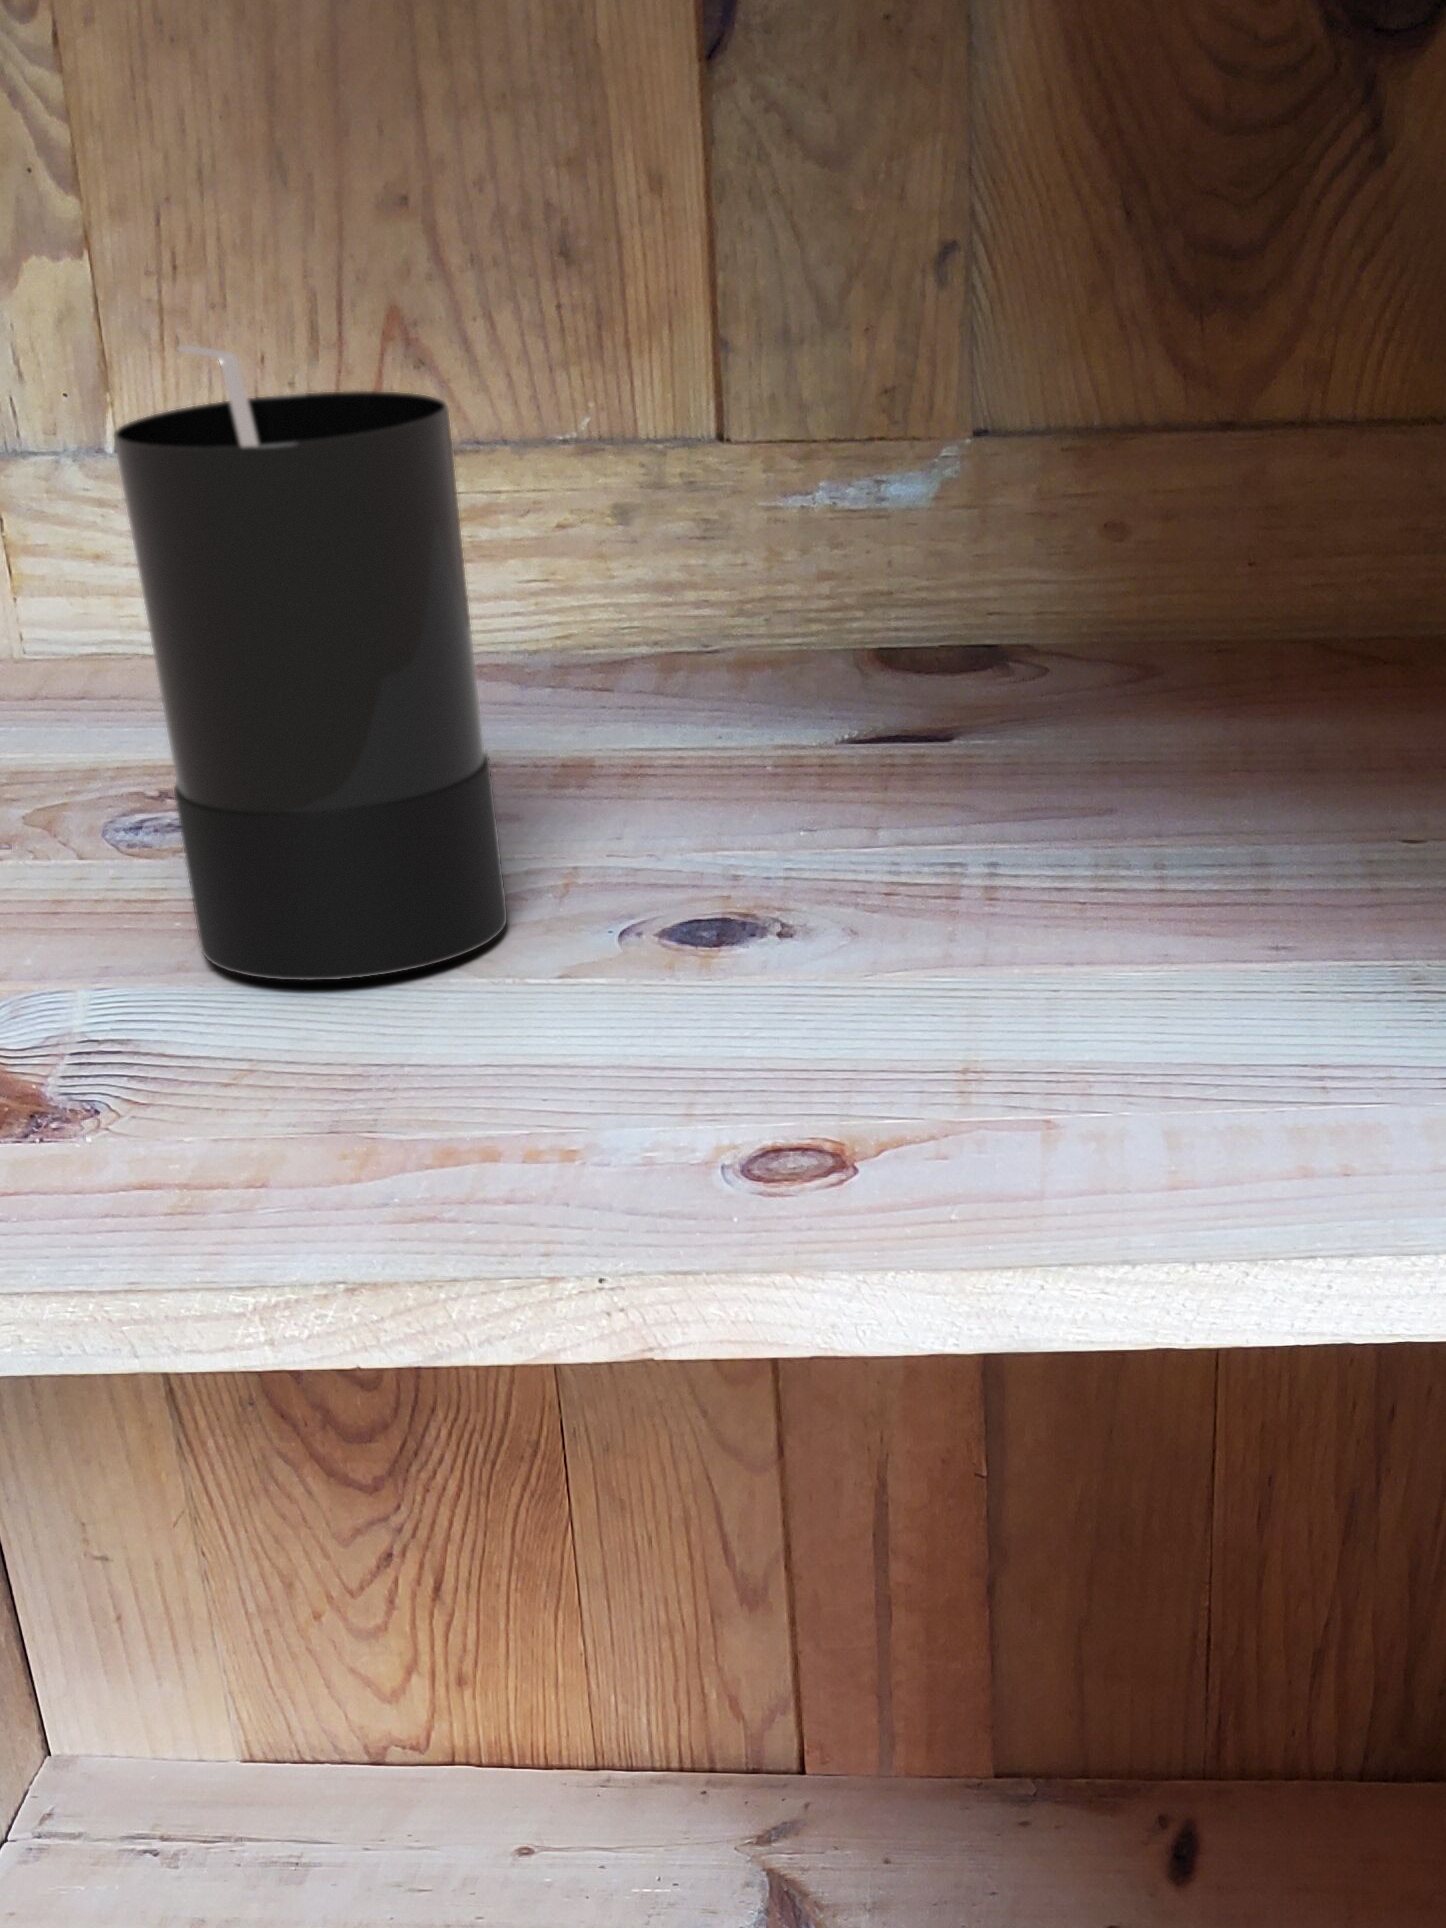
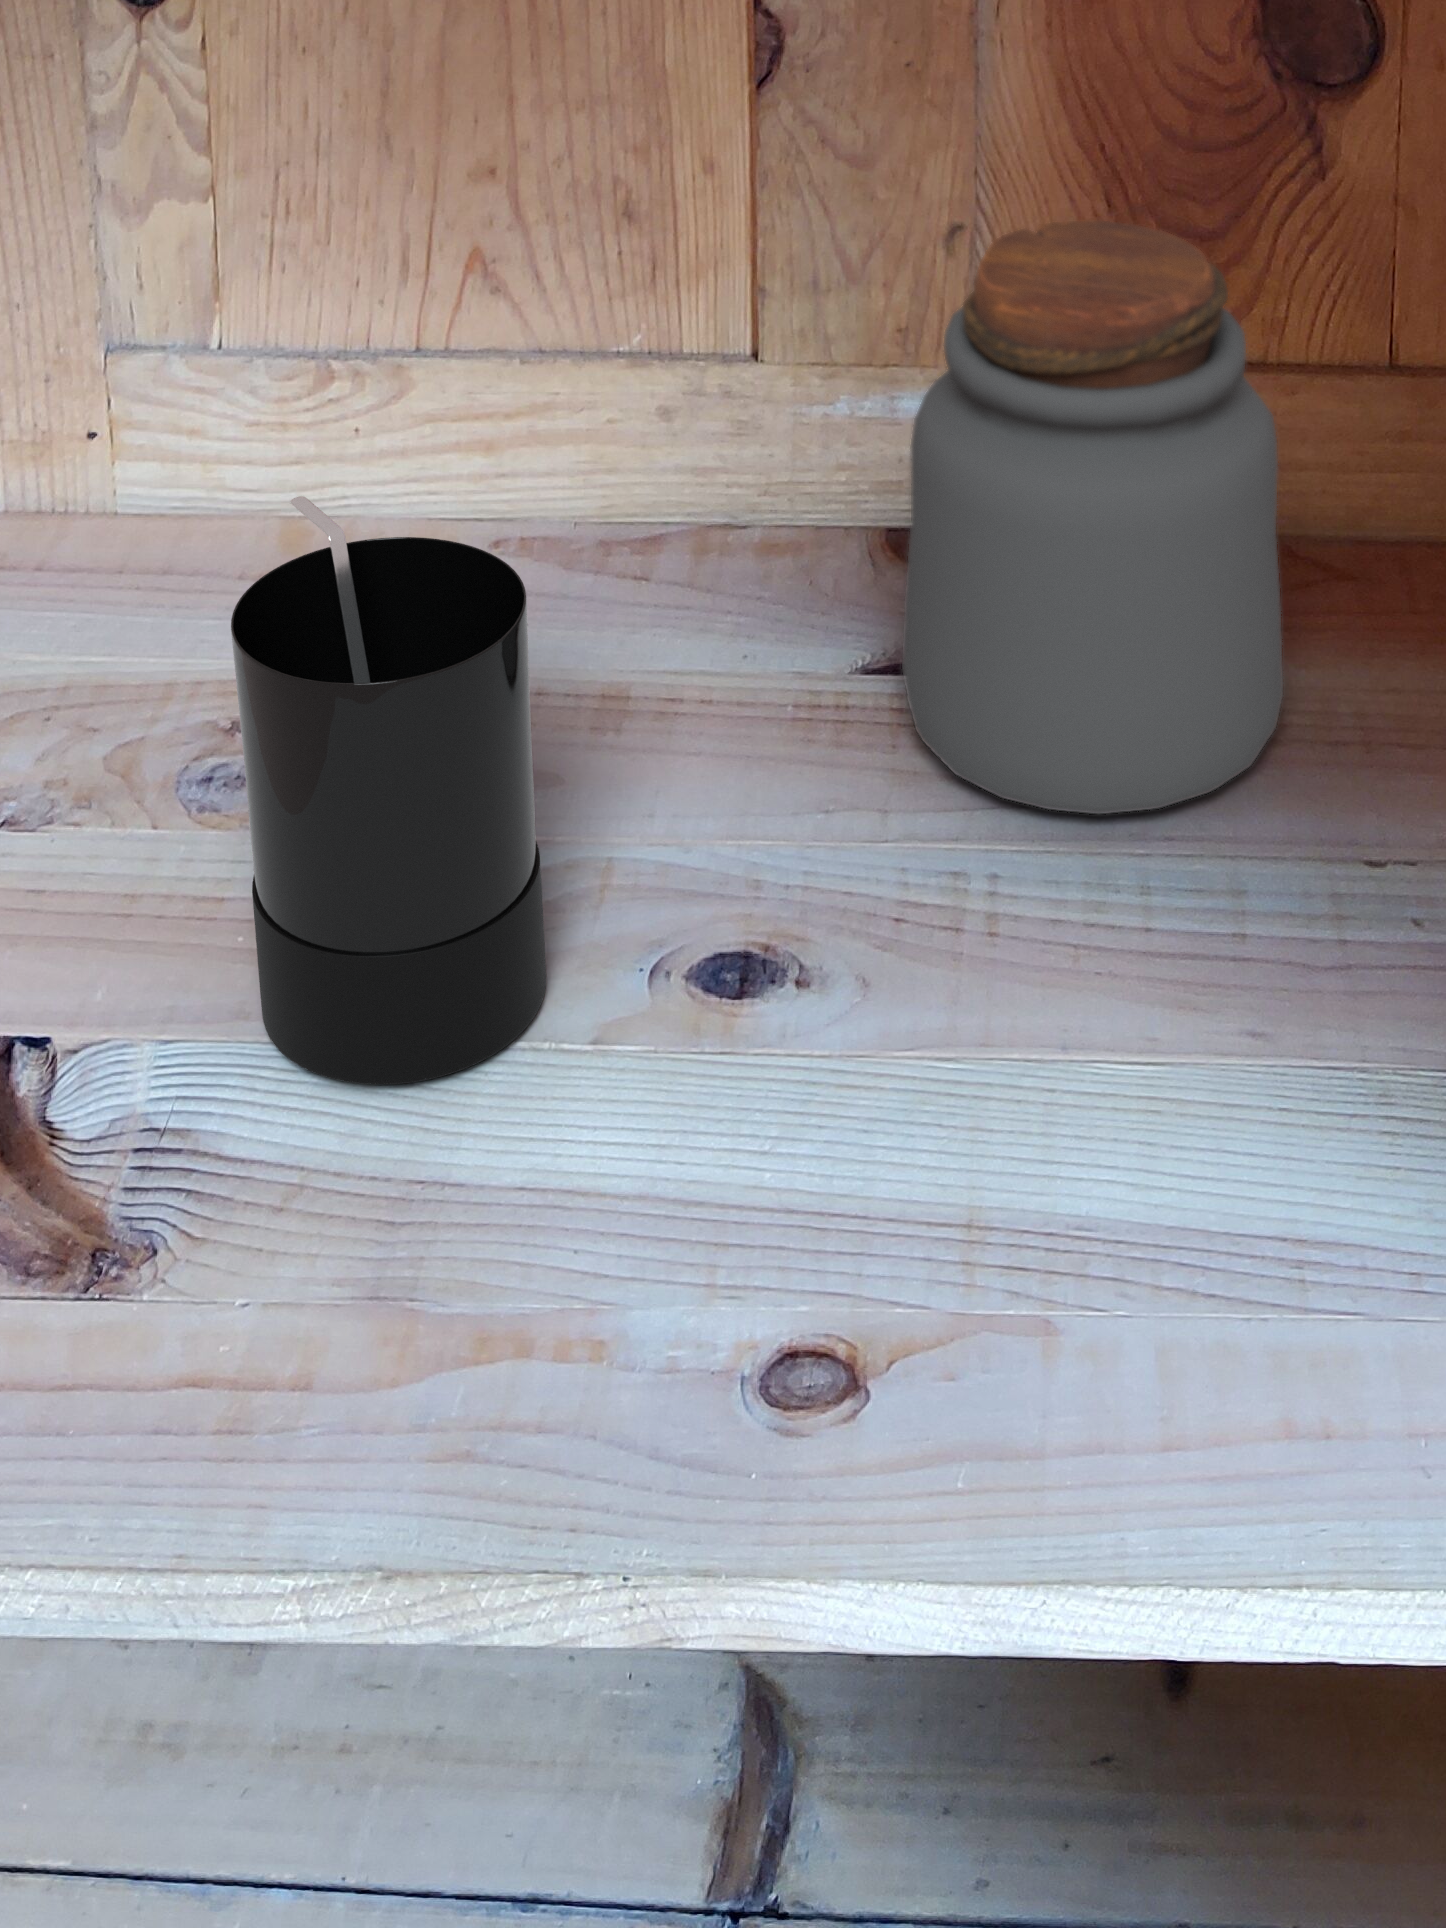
jar: none [891,94,1318,786] -> present [902,220,1283,815]

